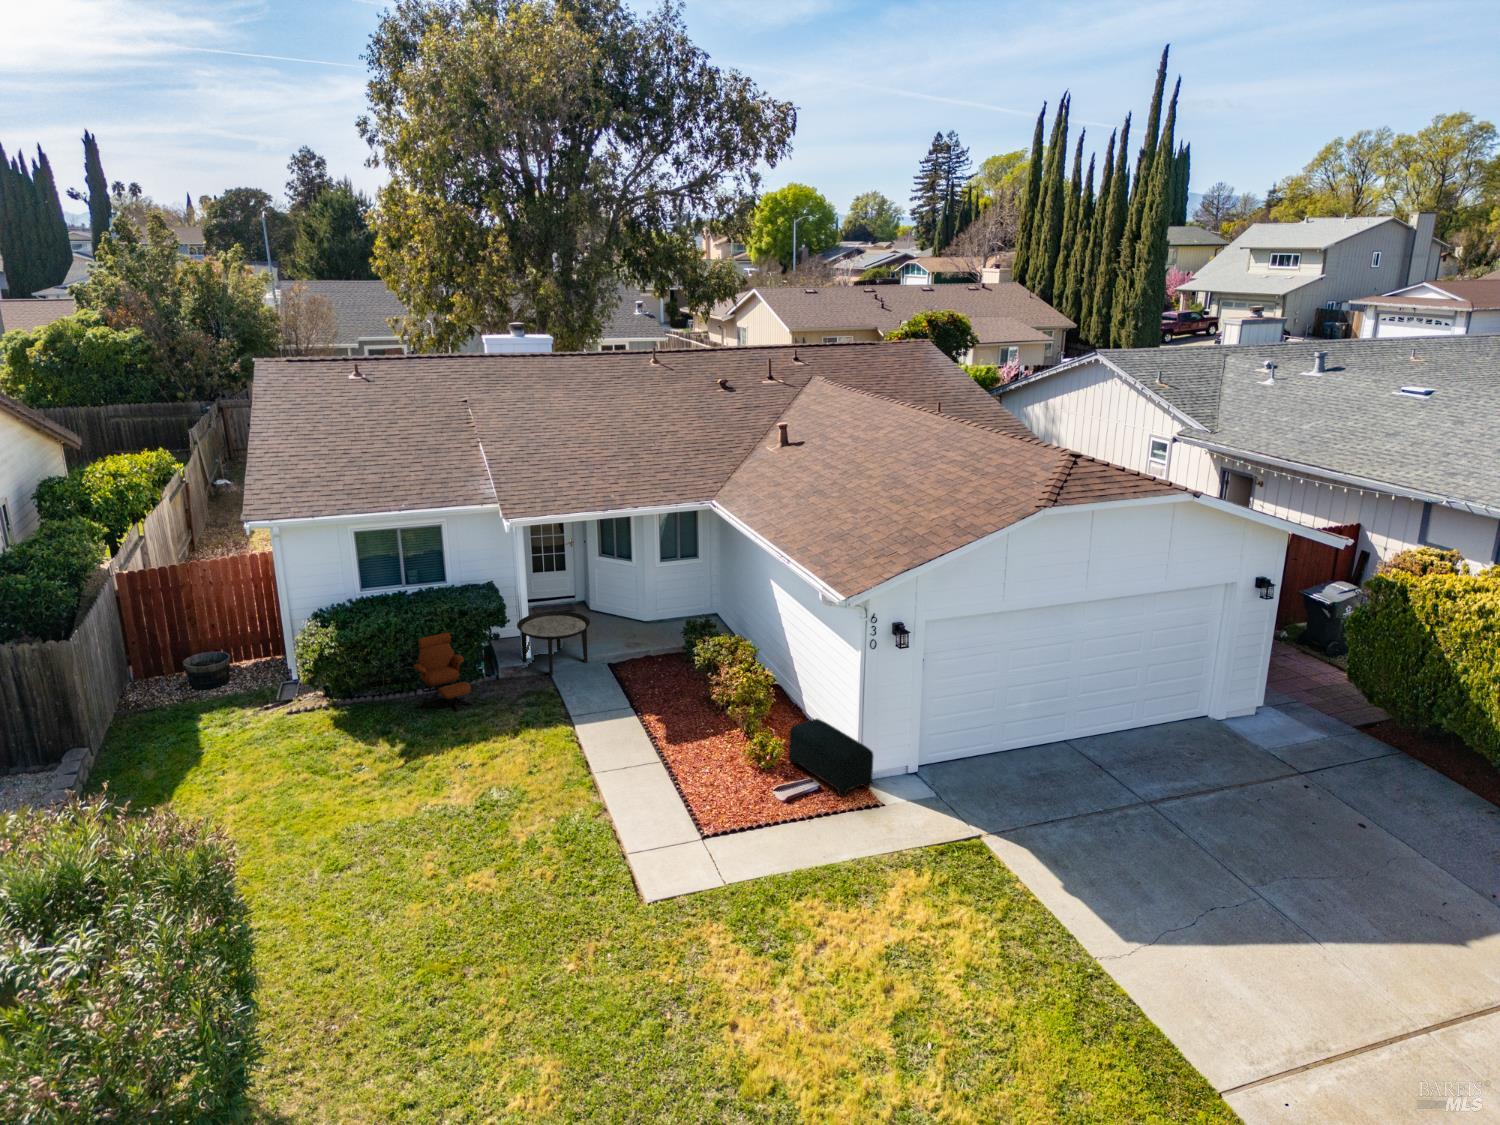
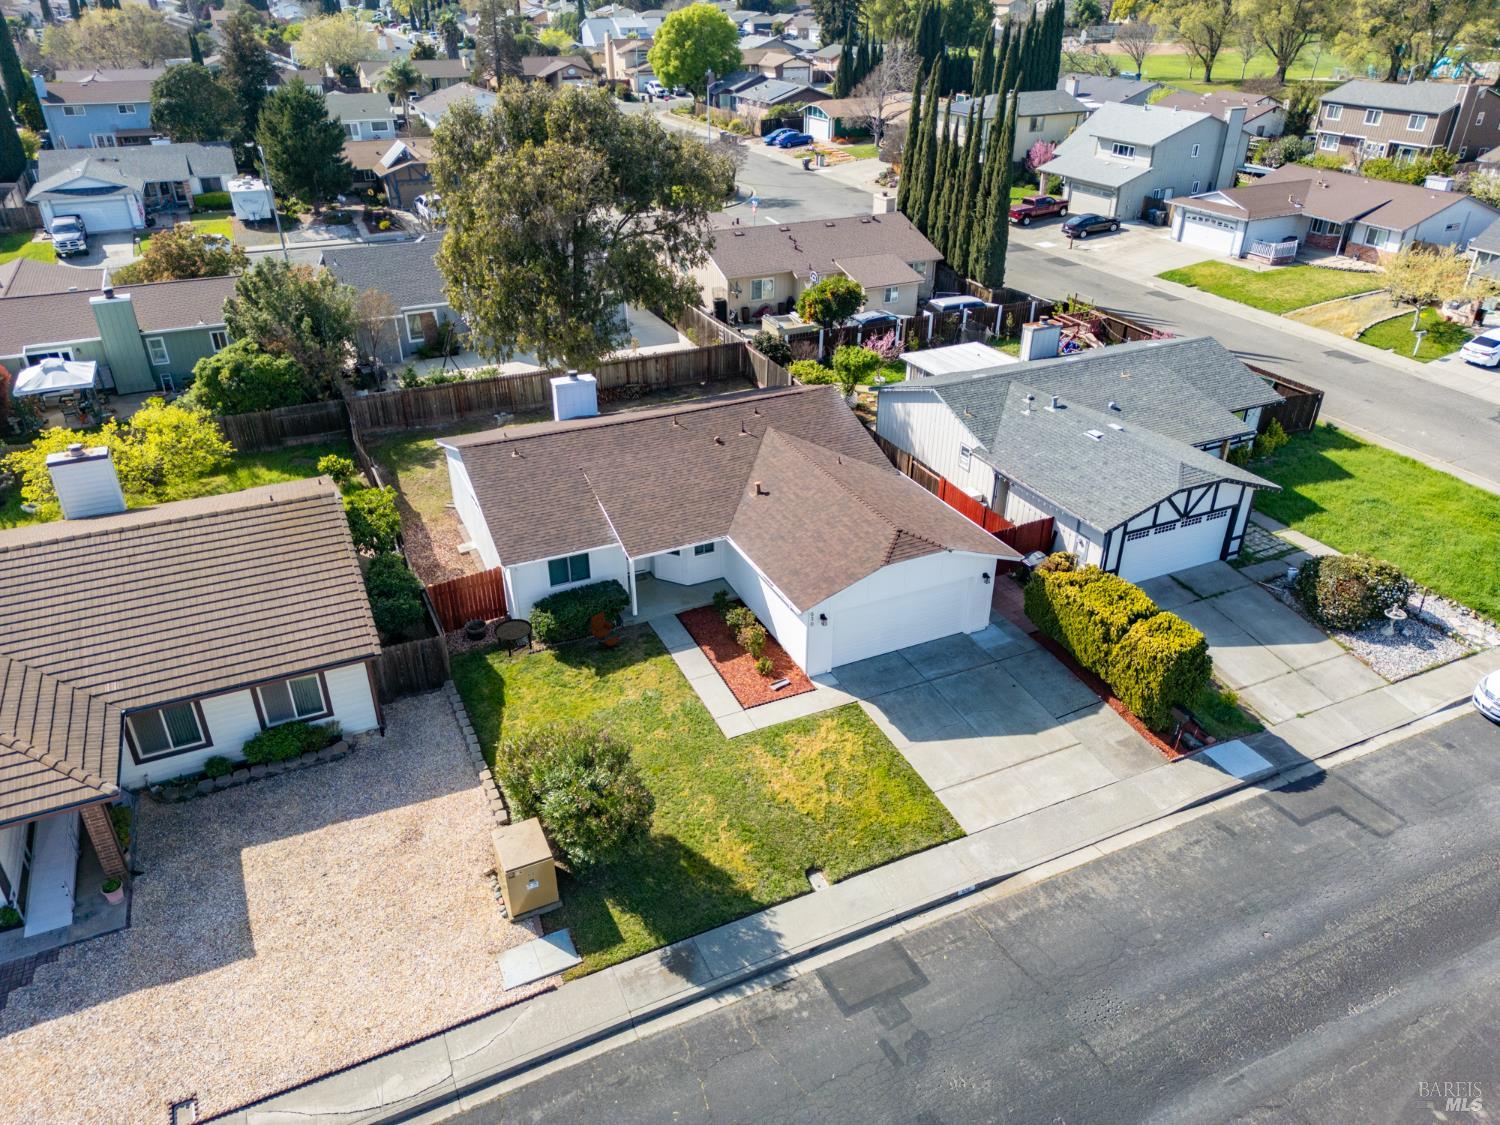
round table: present [517,611,590,675] -> present [494,619,533,657]
bench: present [789,719,873,797] -> none [775,650,813,687]

